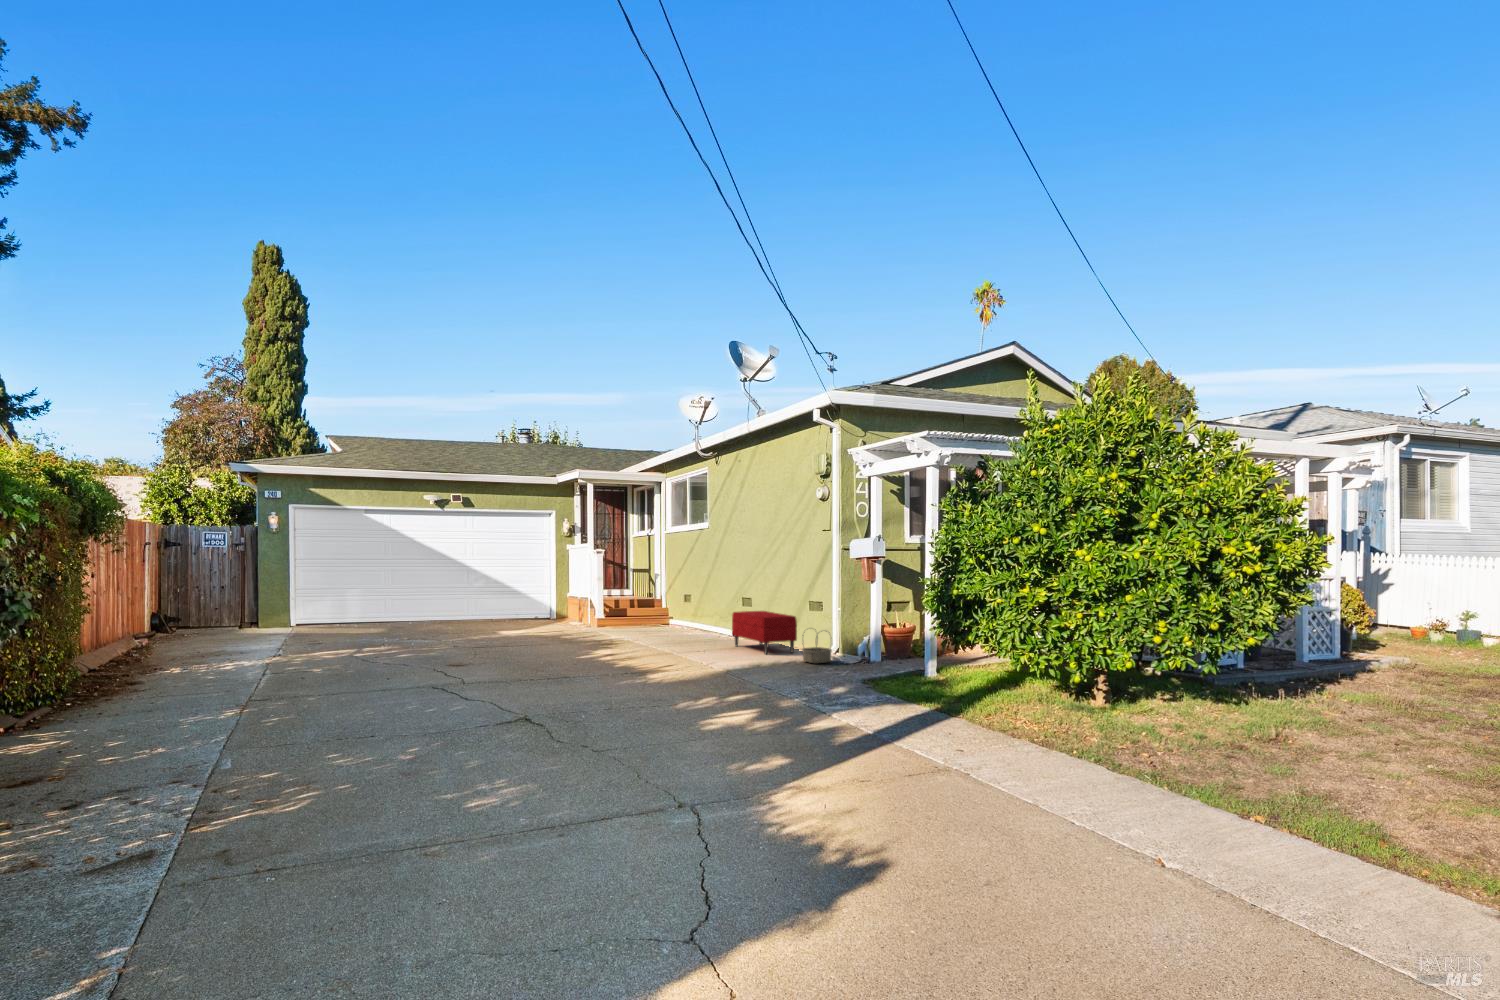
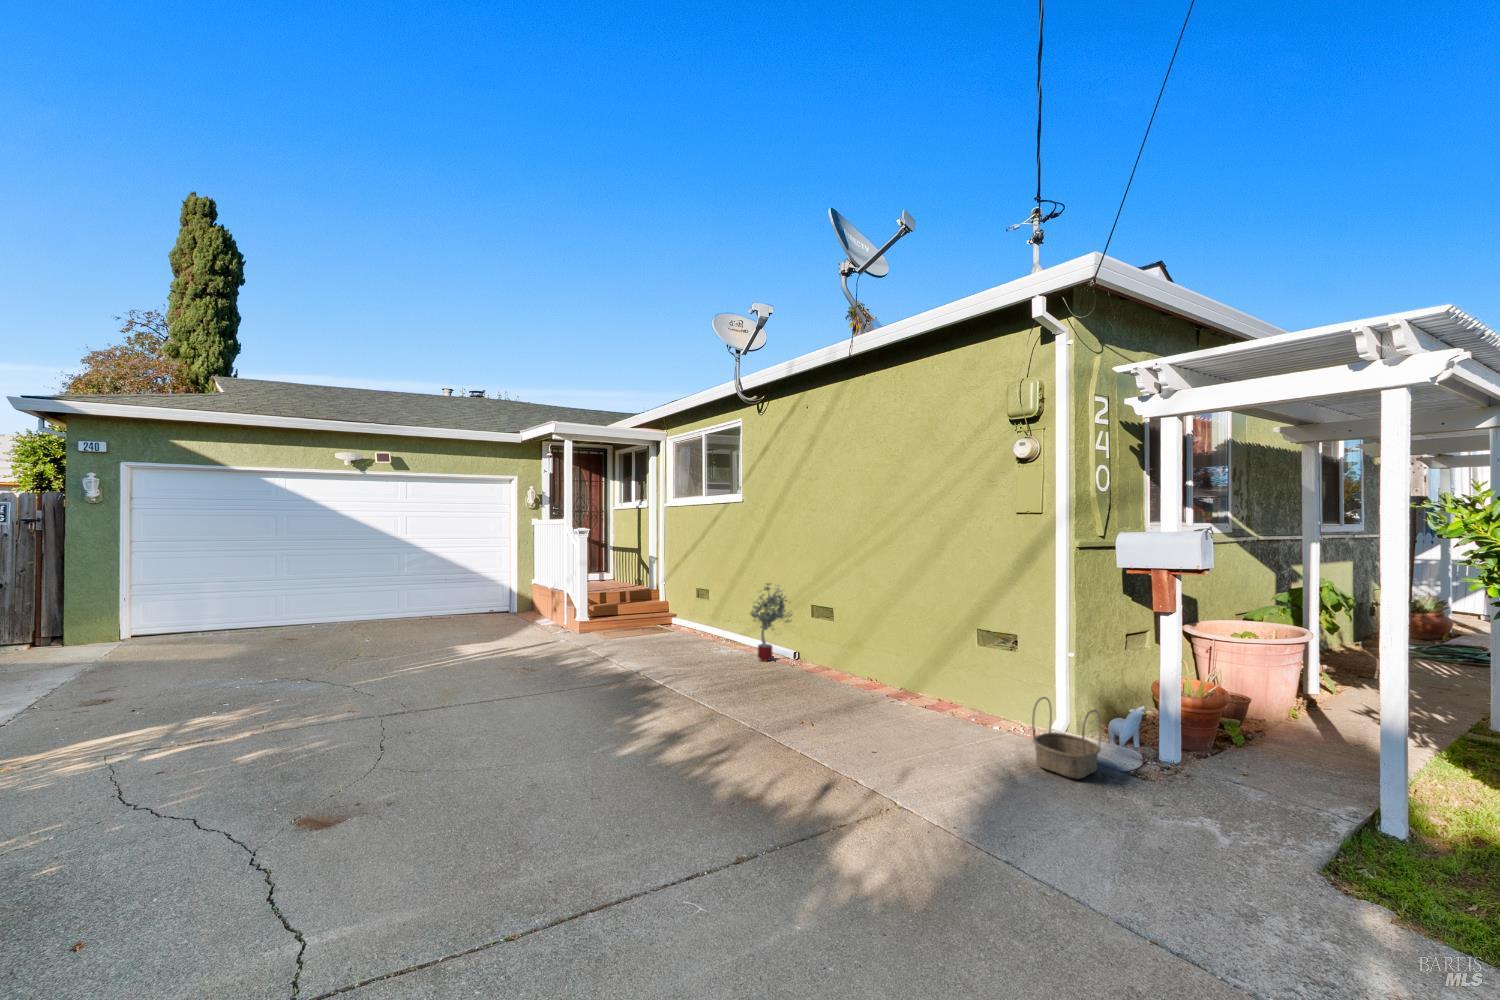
potted tree: none [704,583,732,636] -> present [750,583,792,661]
bench: present [732,611,797,654] -> none [829,635,967,732]

